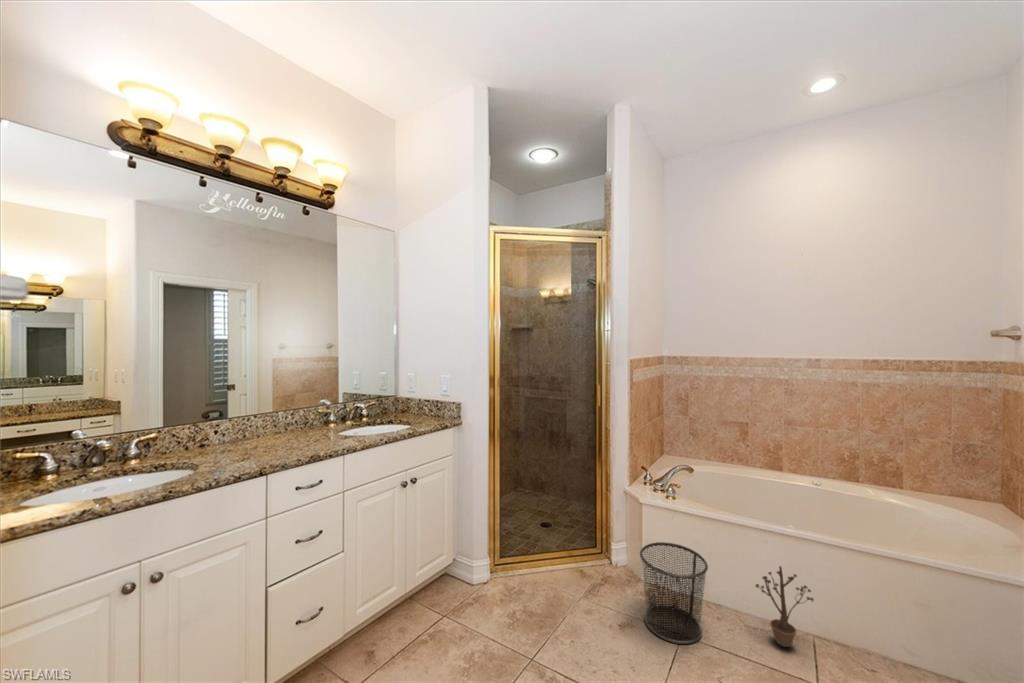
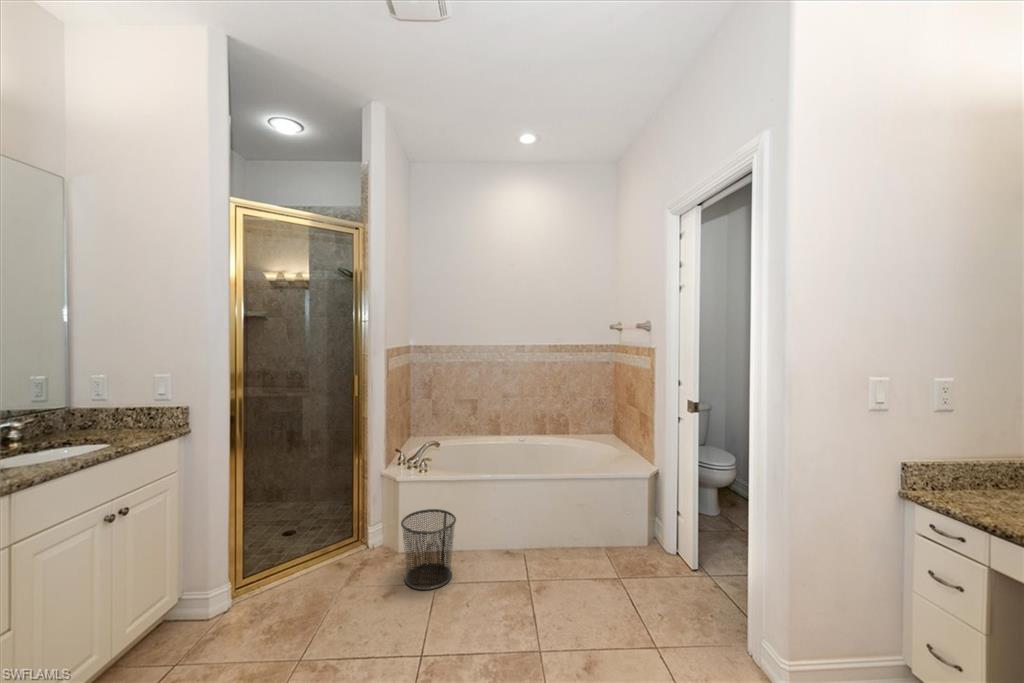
decorative plant: present [744,566,814,647] -> none [481,503,525,563]

